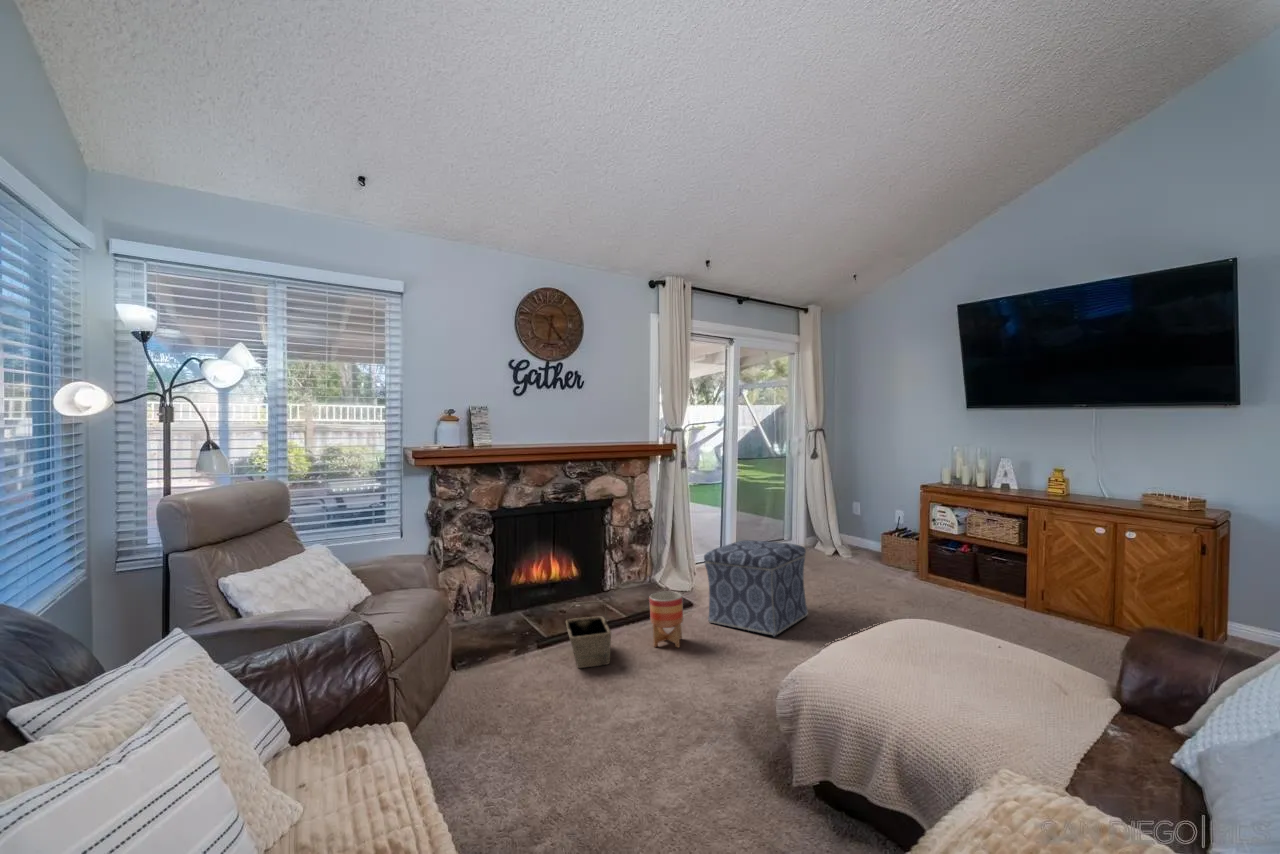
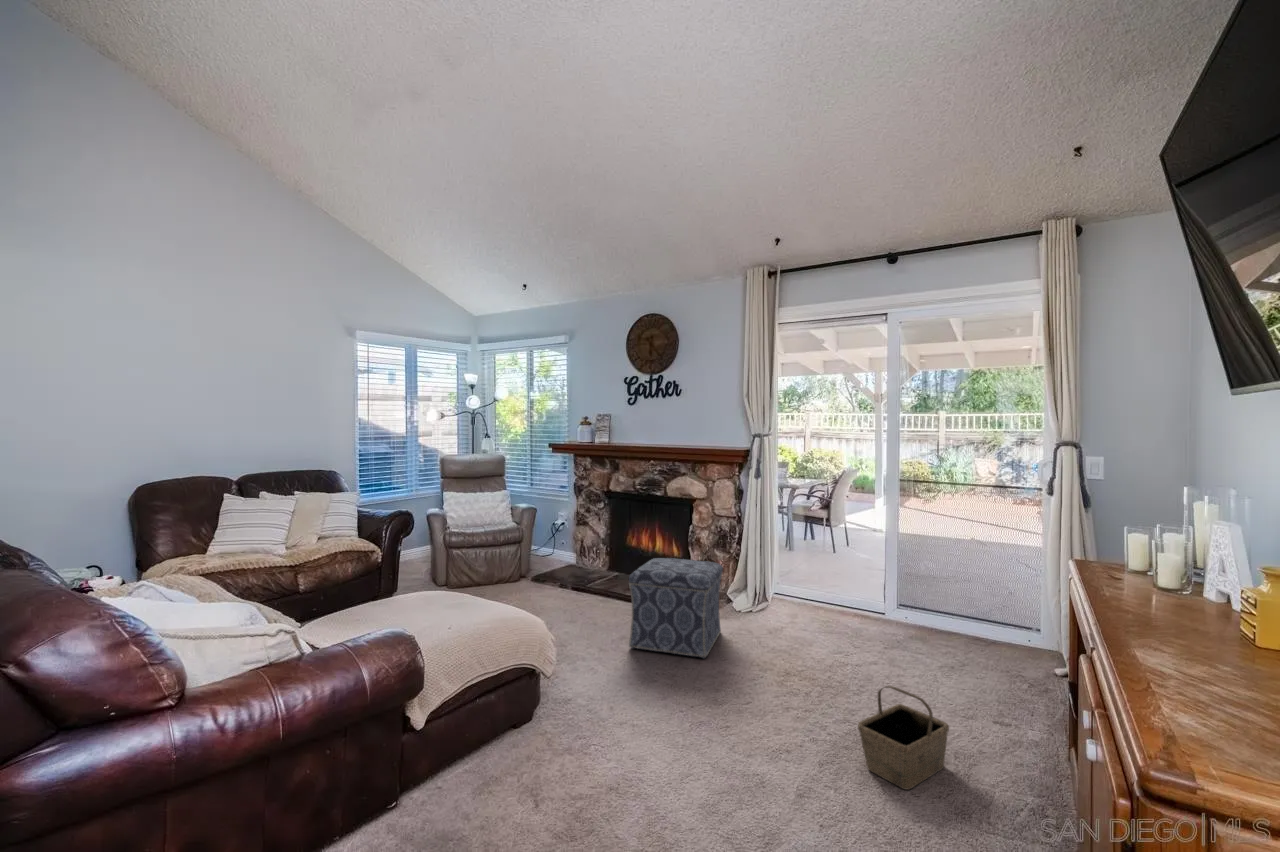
planter: present [649,592,683,647] -> none [582,576,610,621]
basket: present [566,601,611,668] -> present [858,686,949,789]

